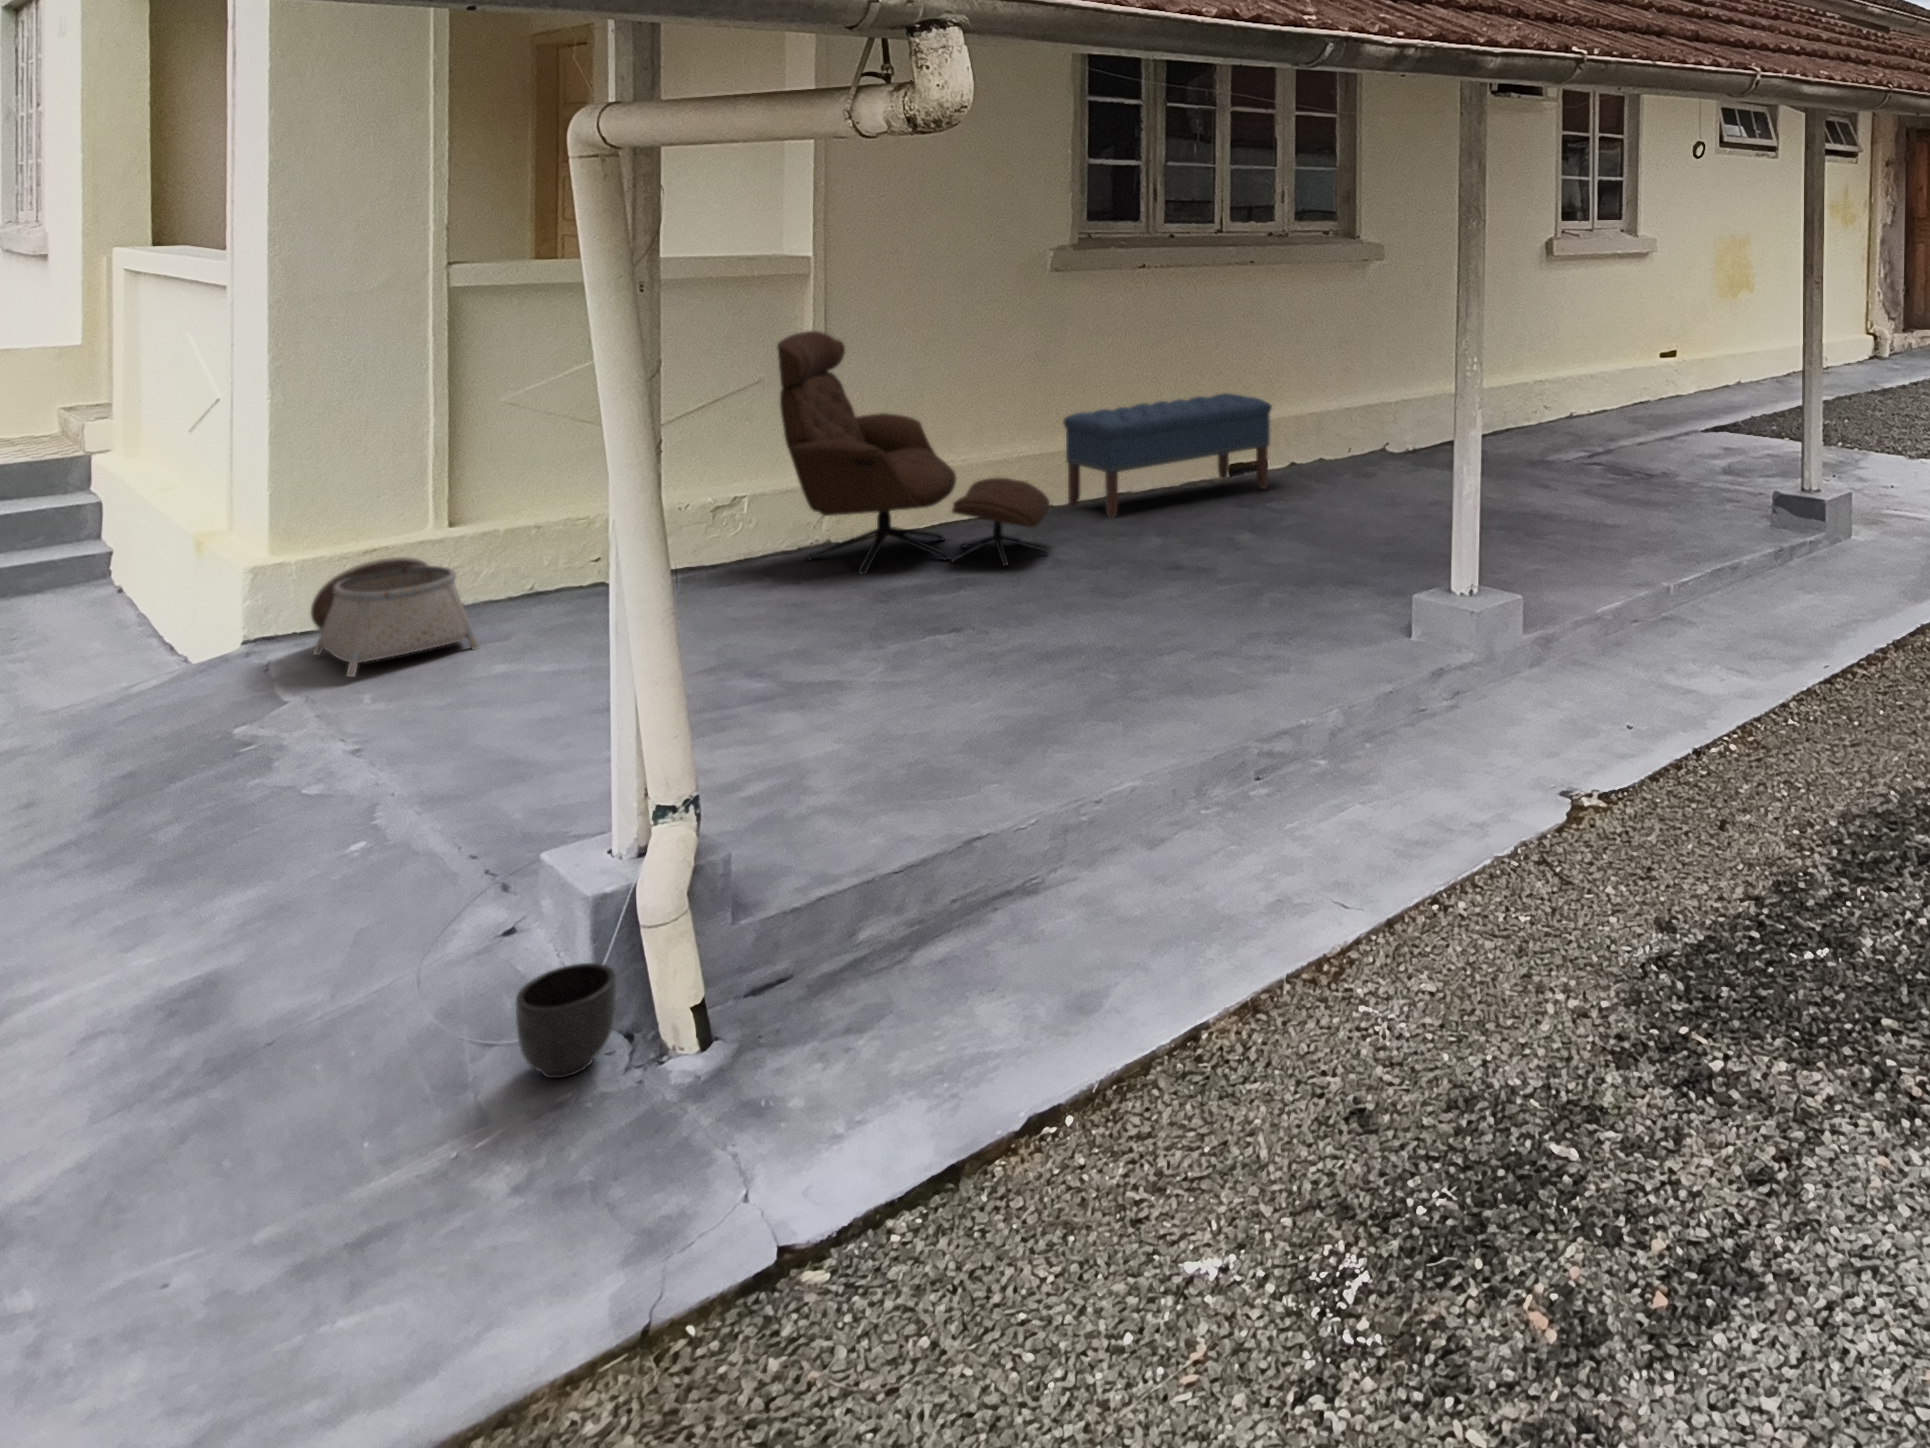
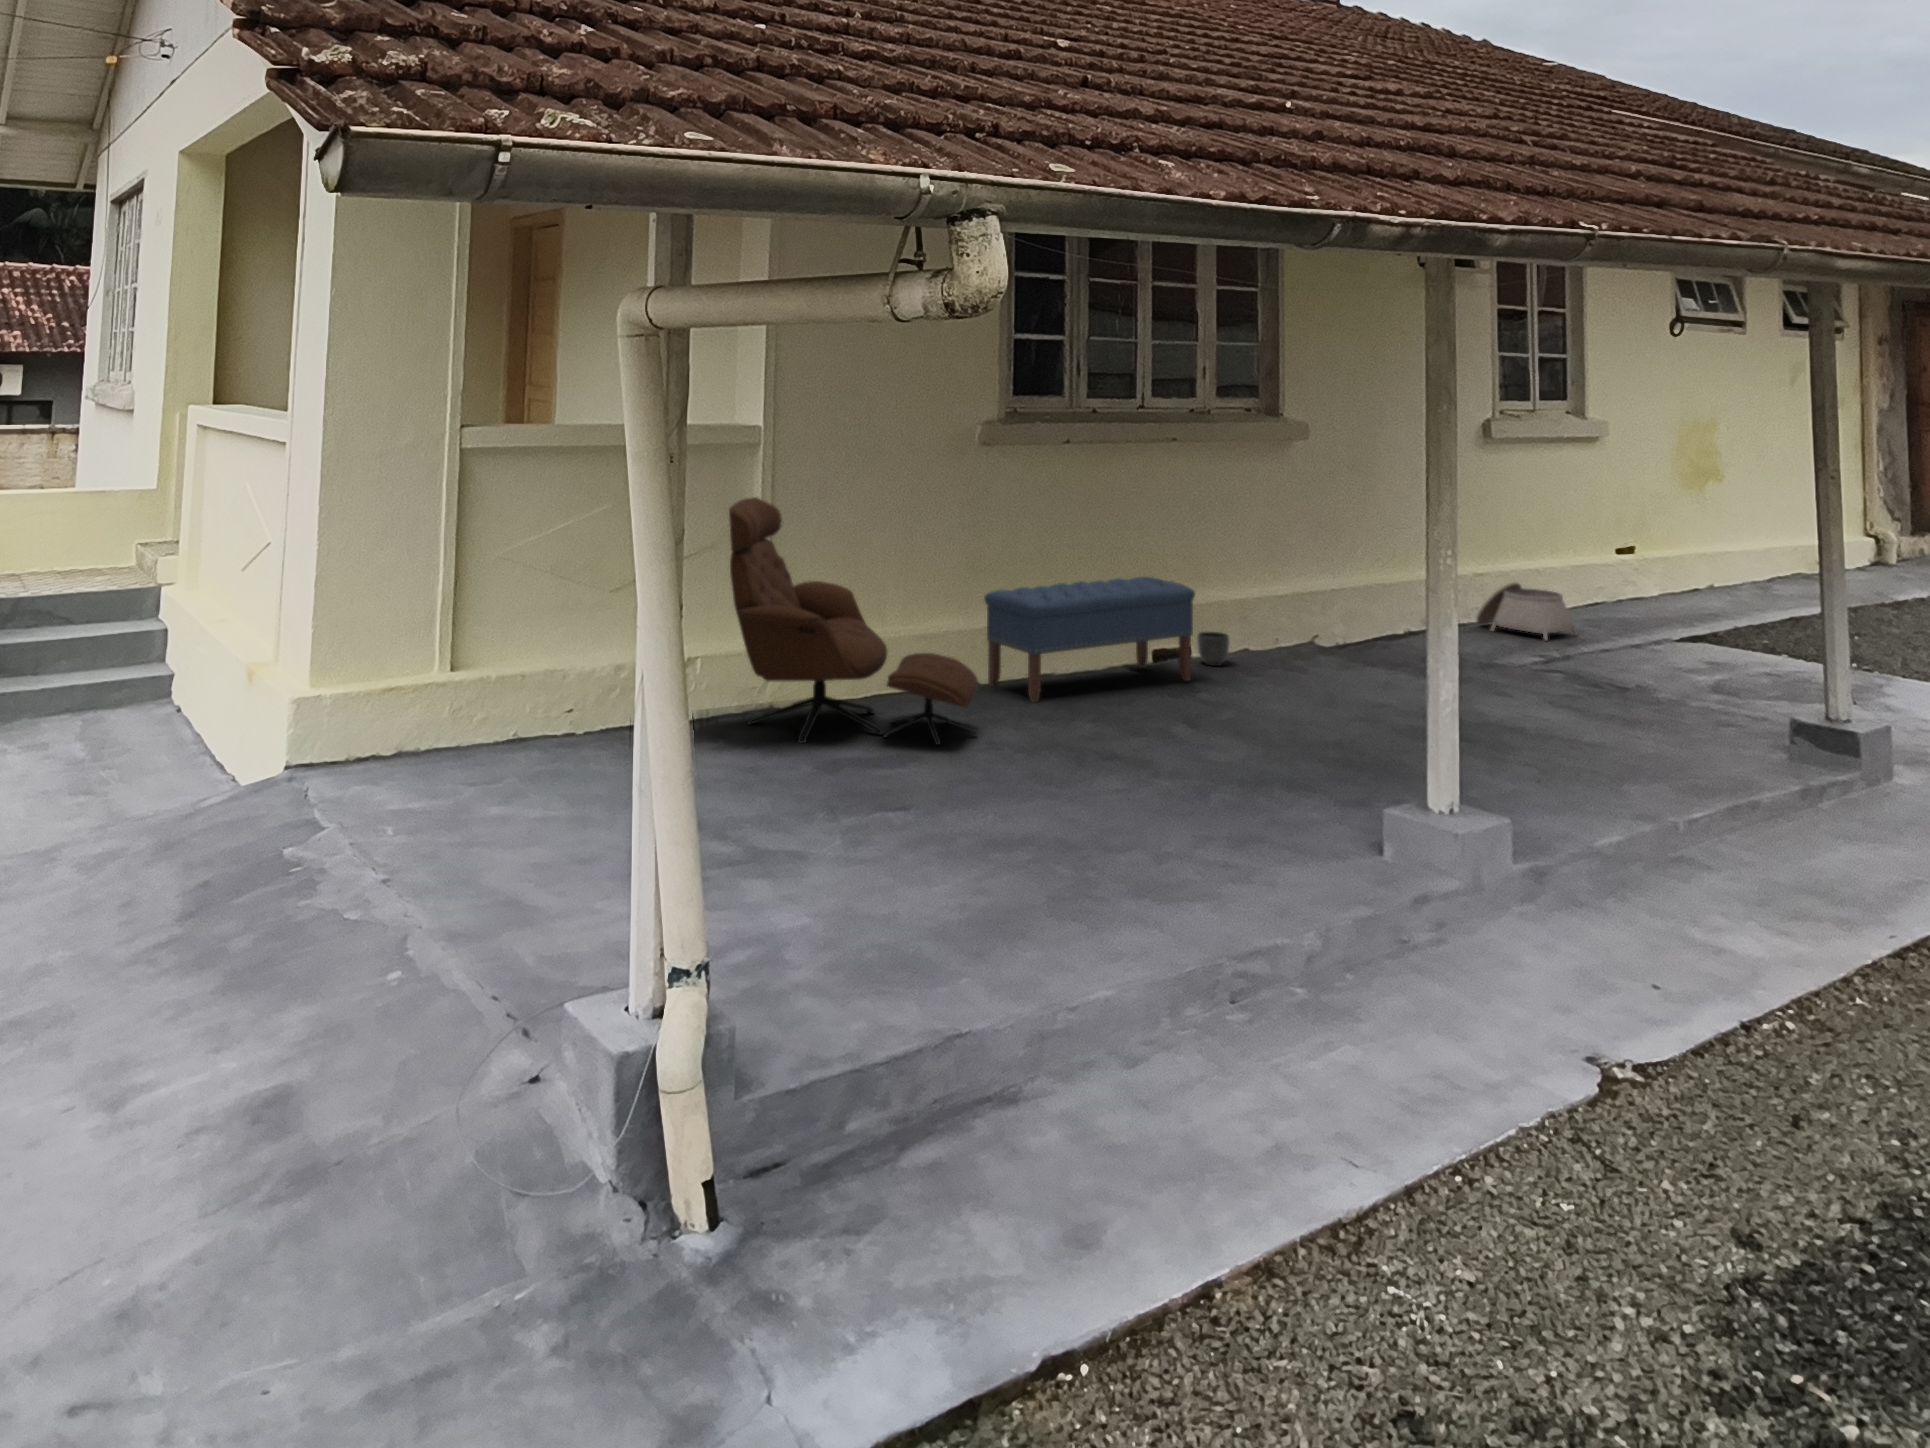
basket: present [311,557,479,677] -> present [1476,582,1577,641]
planter: present [516,963,616,1078] -> present [1197,632,1229,666]

